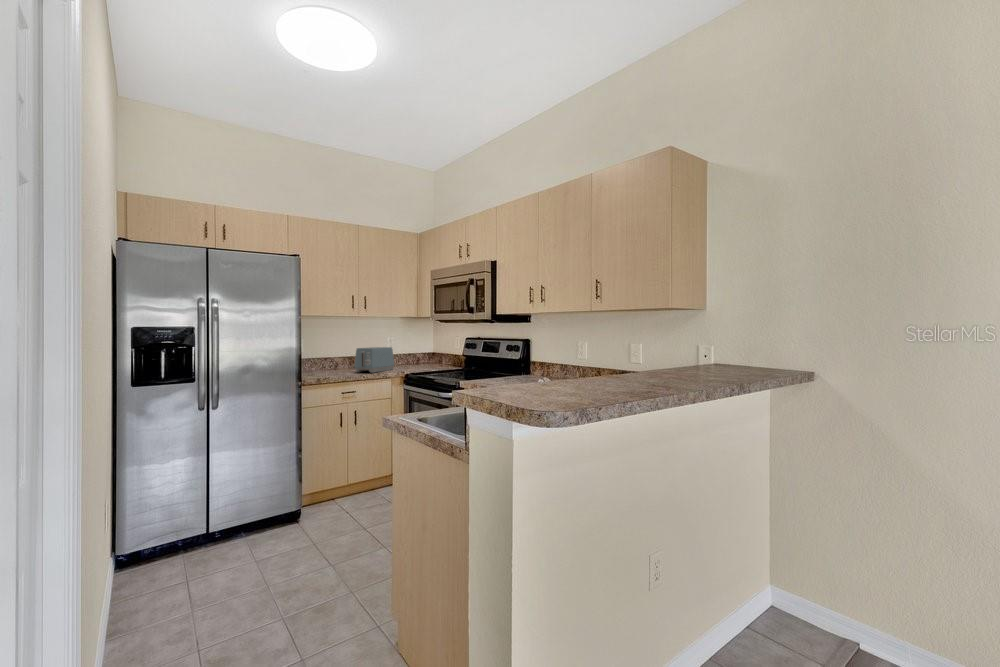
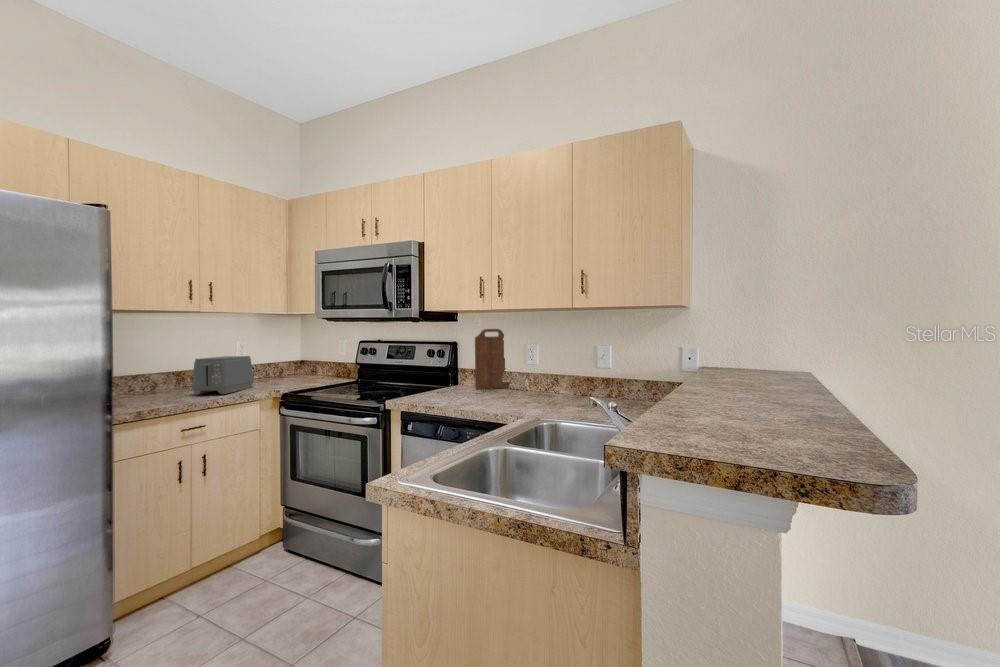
cutting board: none [538,329,567,378] -> present [475,329,509,389]

